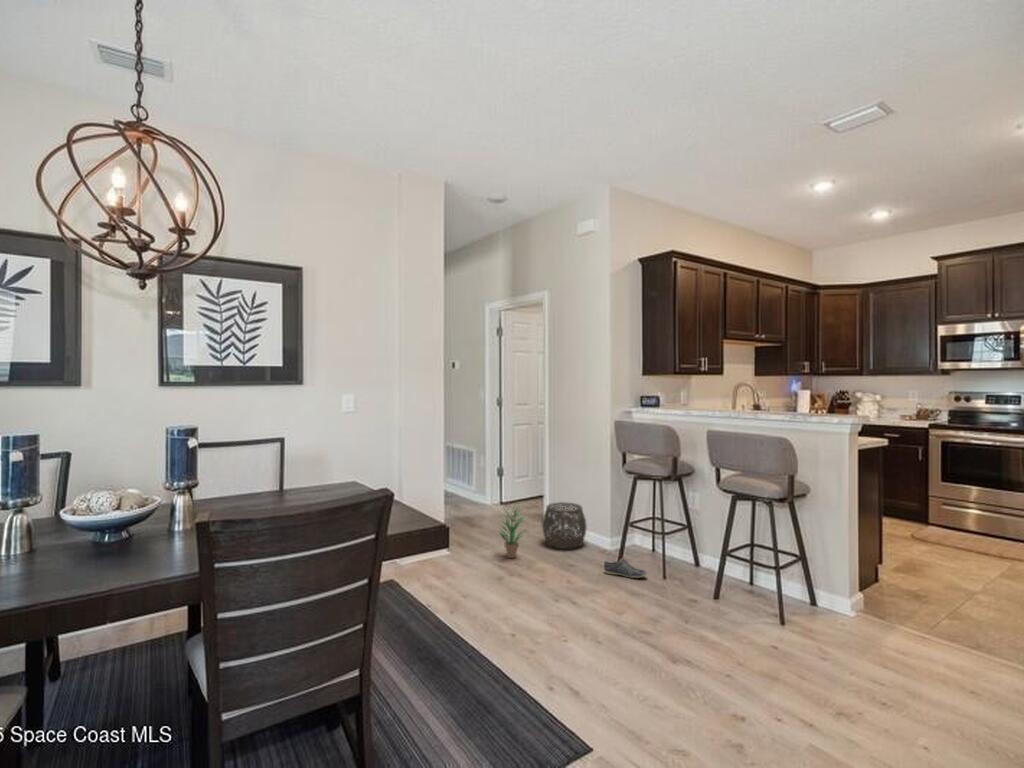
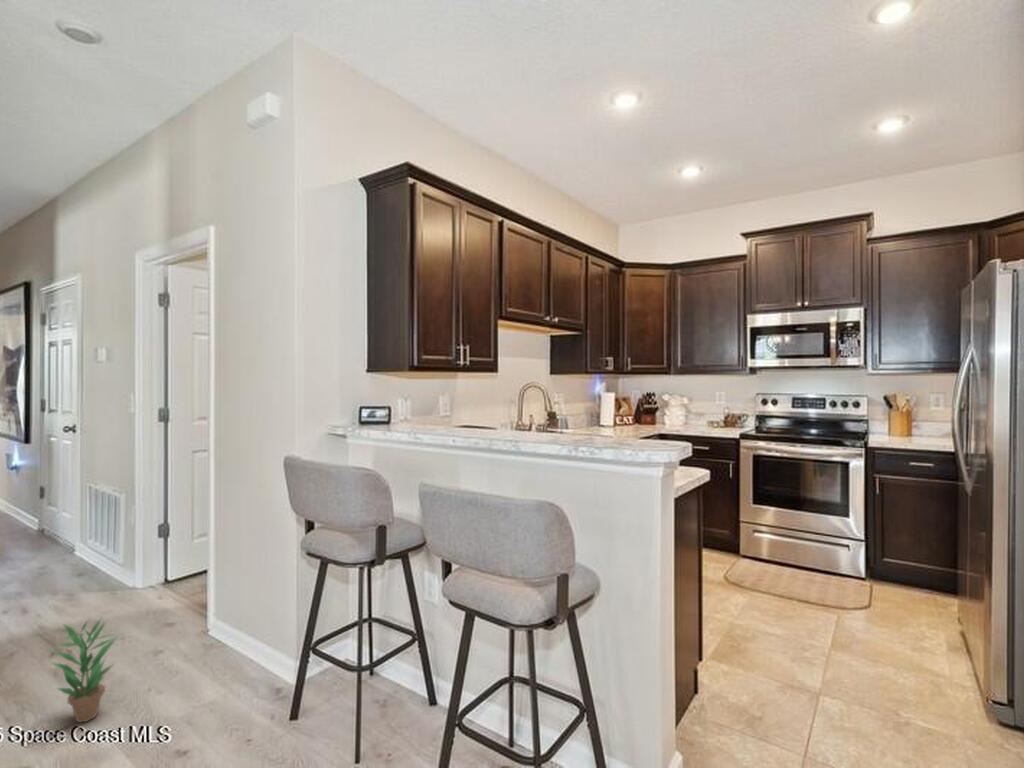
woven basket: present [542,502,586,549] -> none [178,585,266,678]
shoe: present [604,558,647,578] -> none [254,705,330,746]

